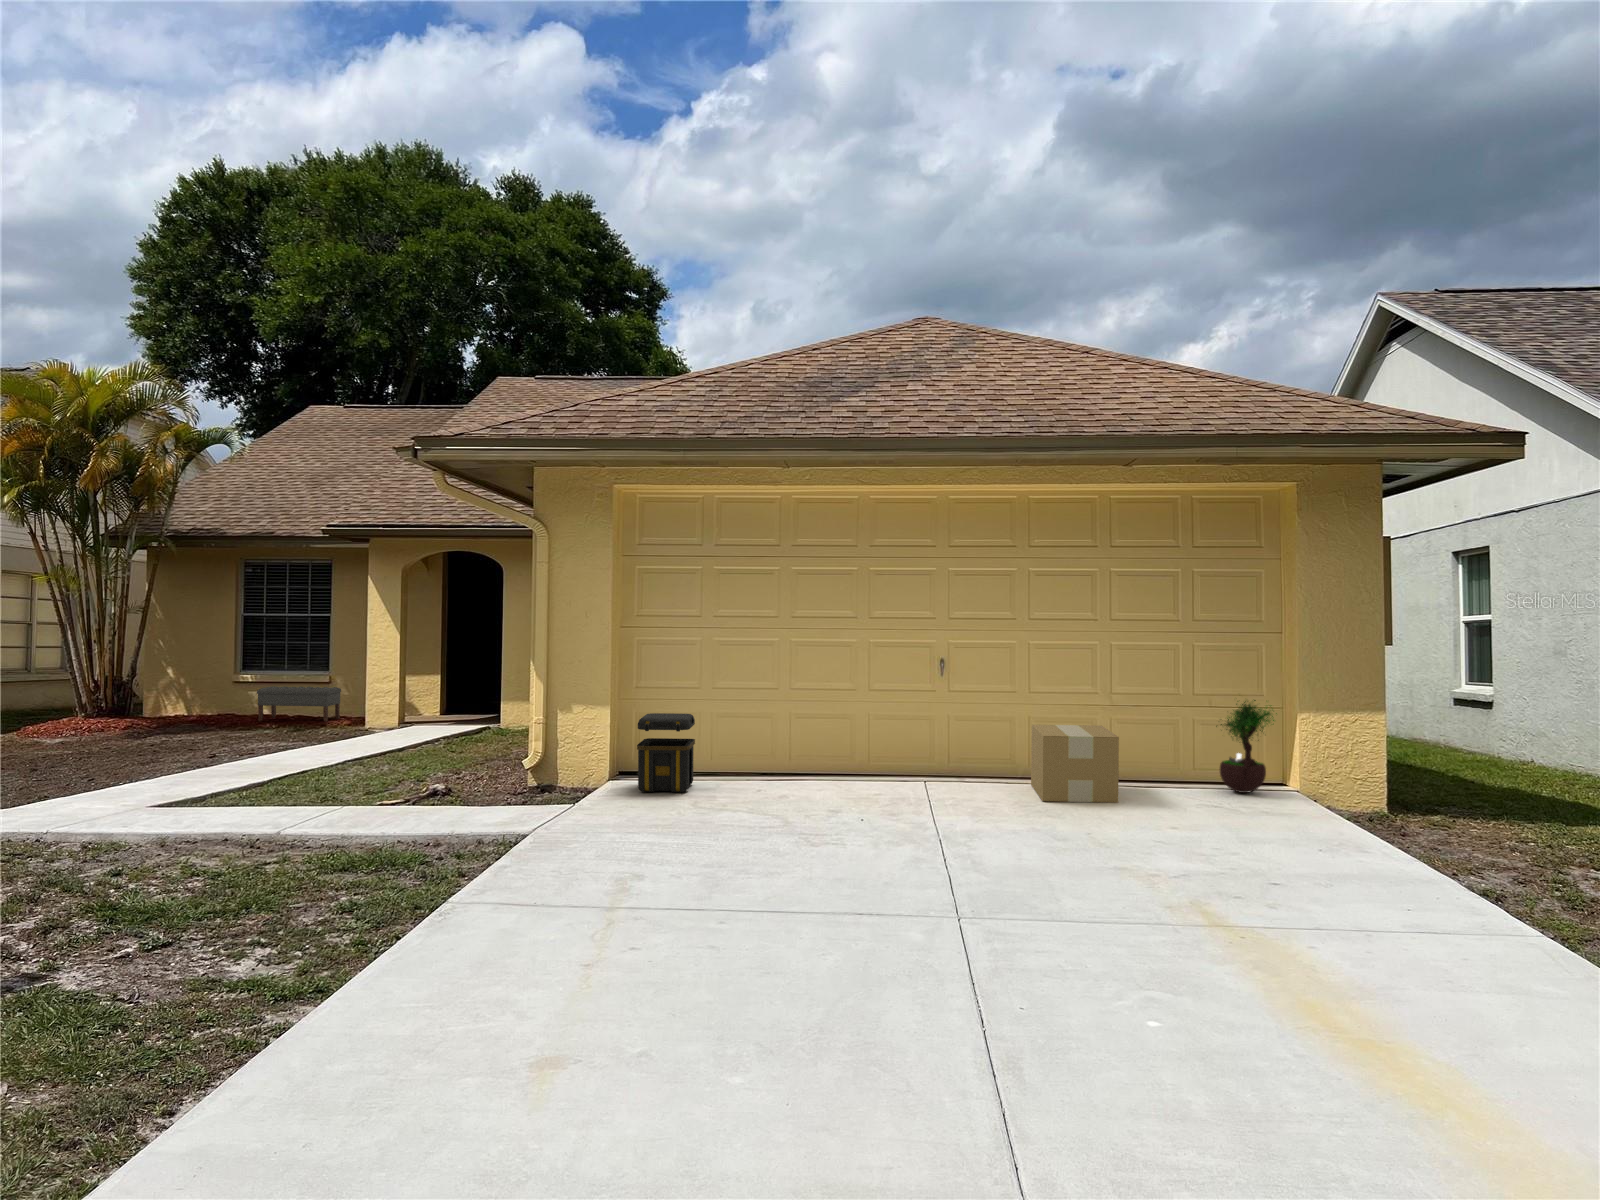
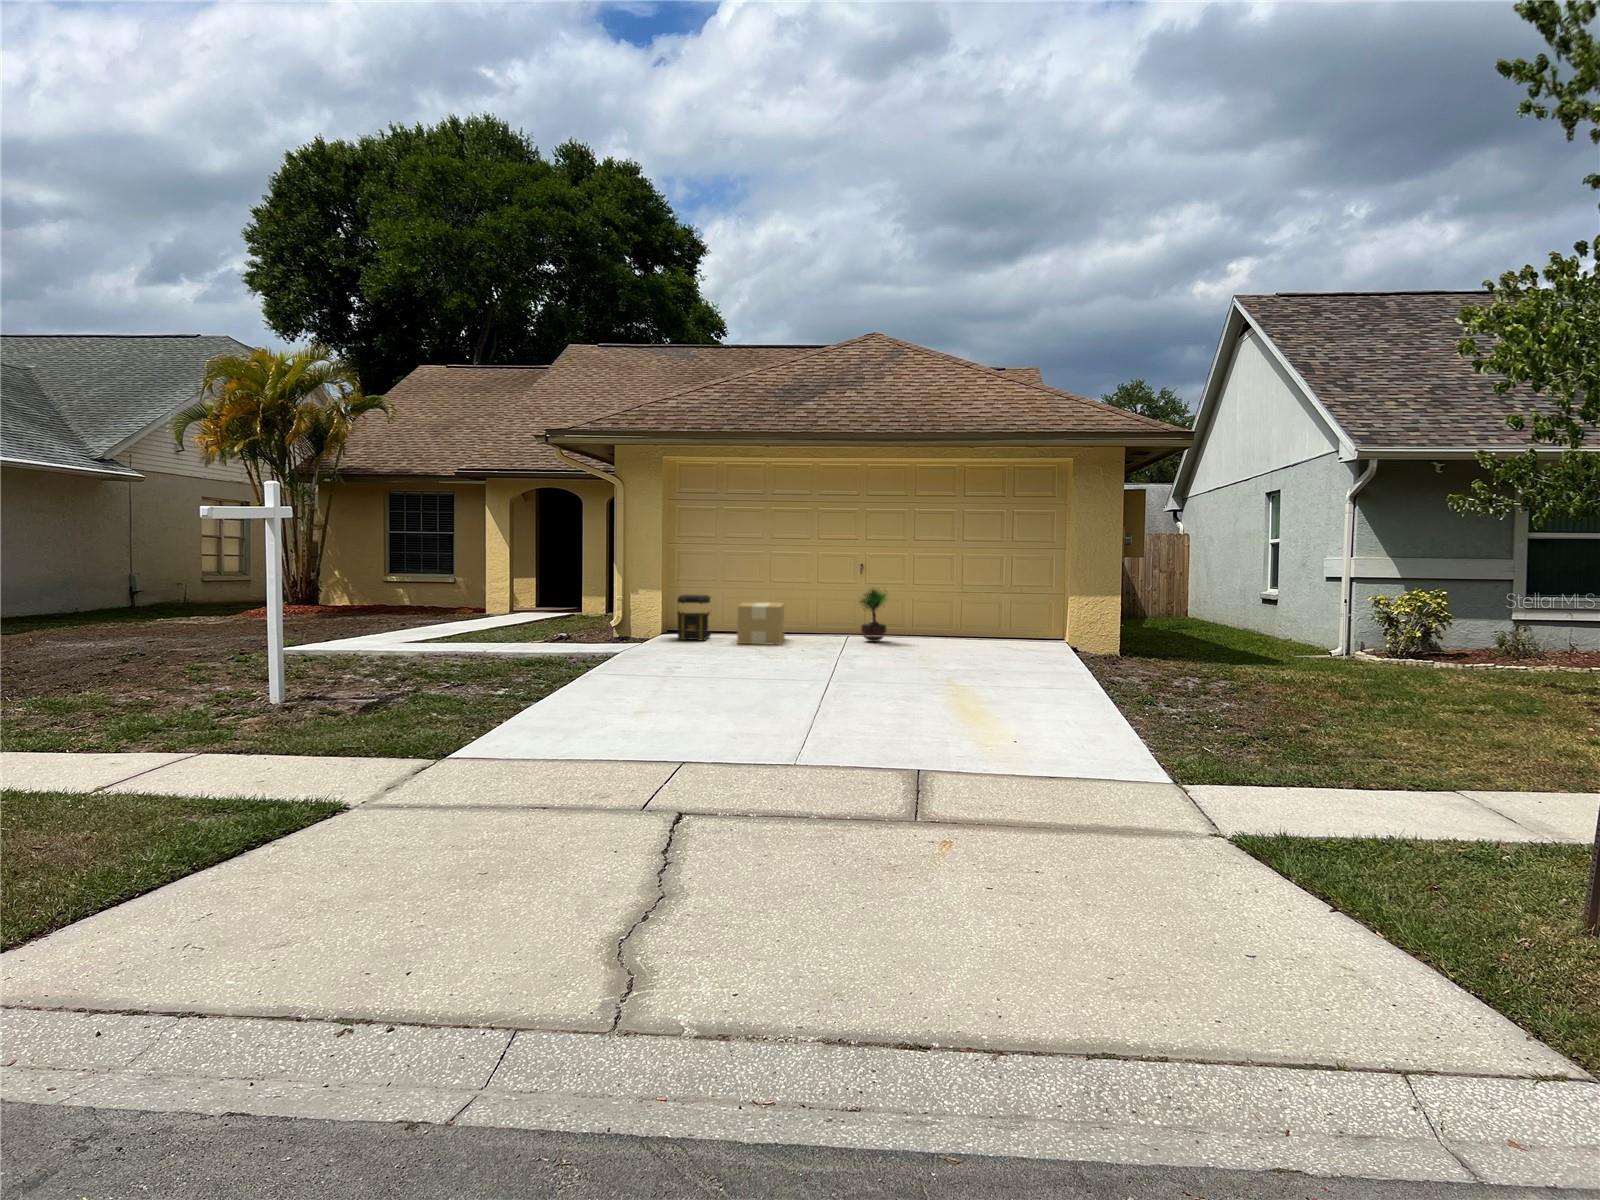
bench: present [257,686,341,722] -> none [405,586,464,612]
potted tree: present [1216,700,1277,793] -> present [860,589,888,642]
cardboard box: present [1031,725,1119,803] -> present [737,603,785,645]

